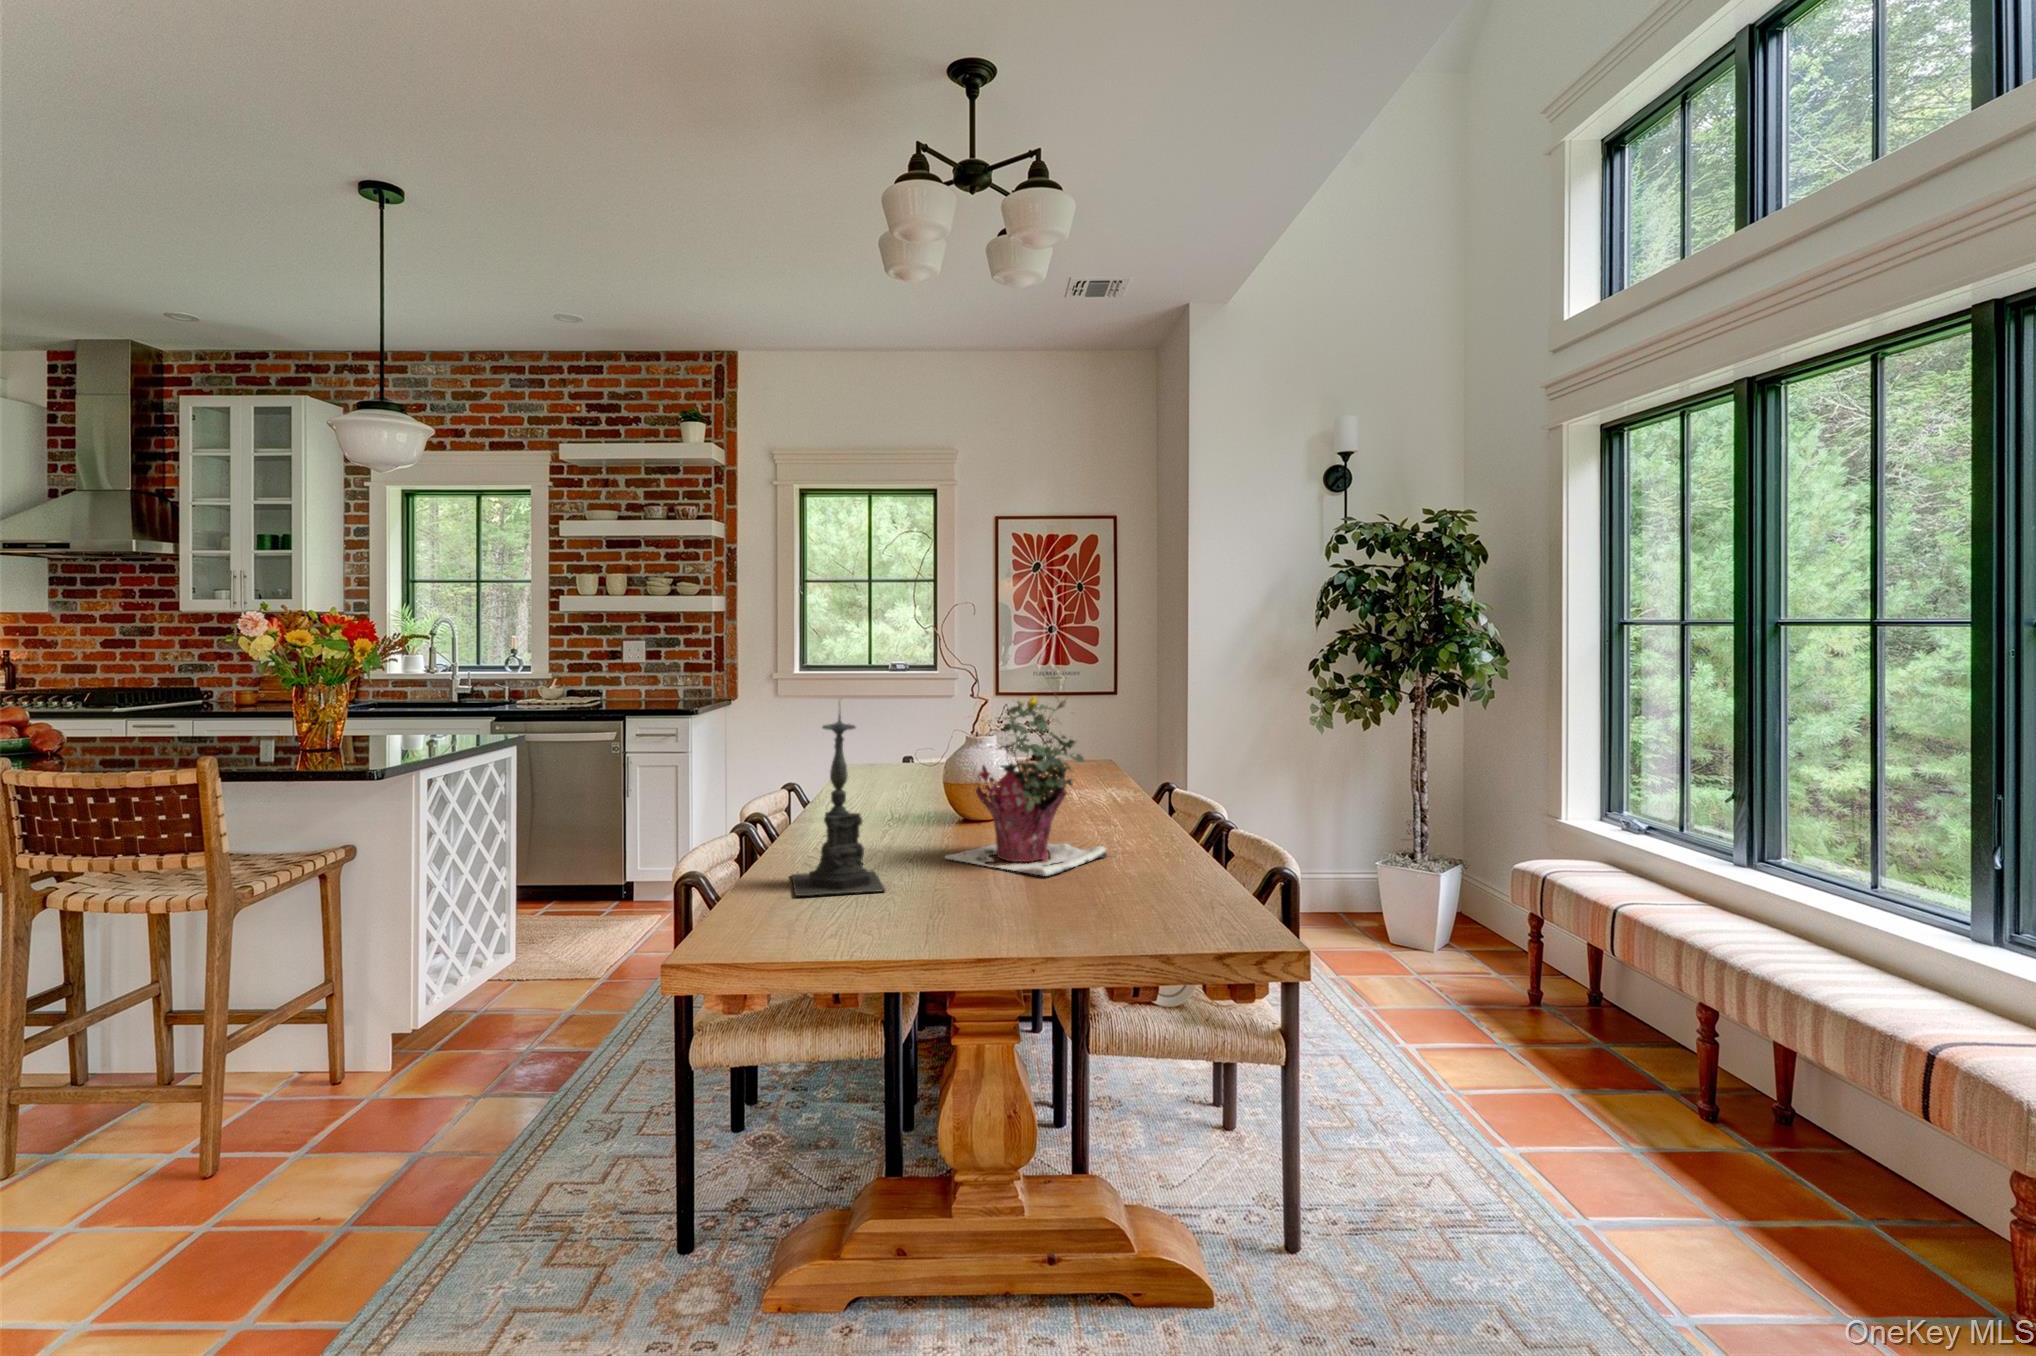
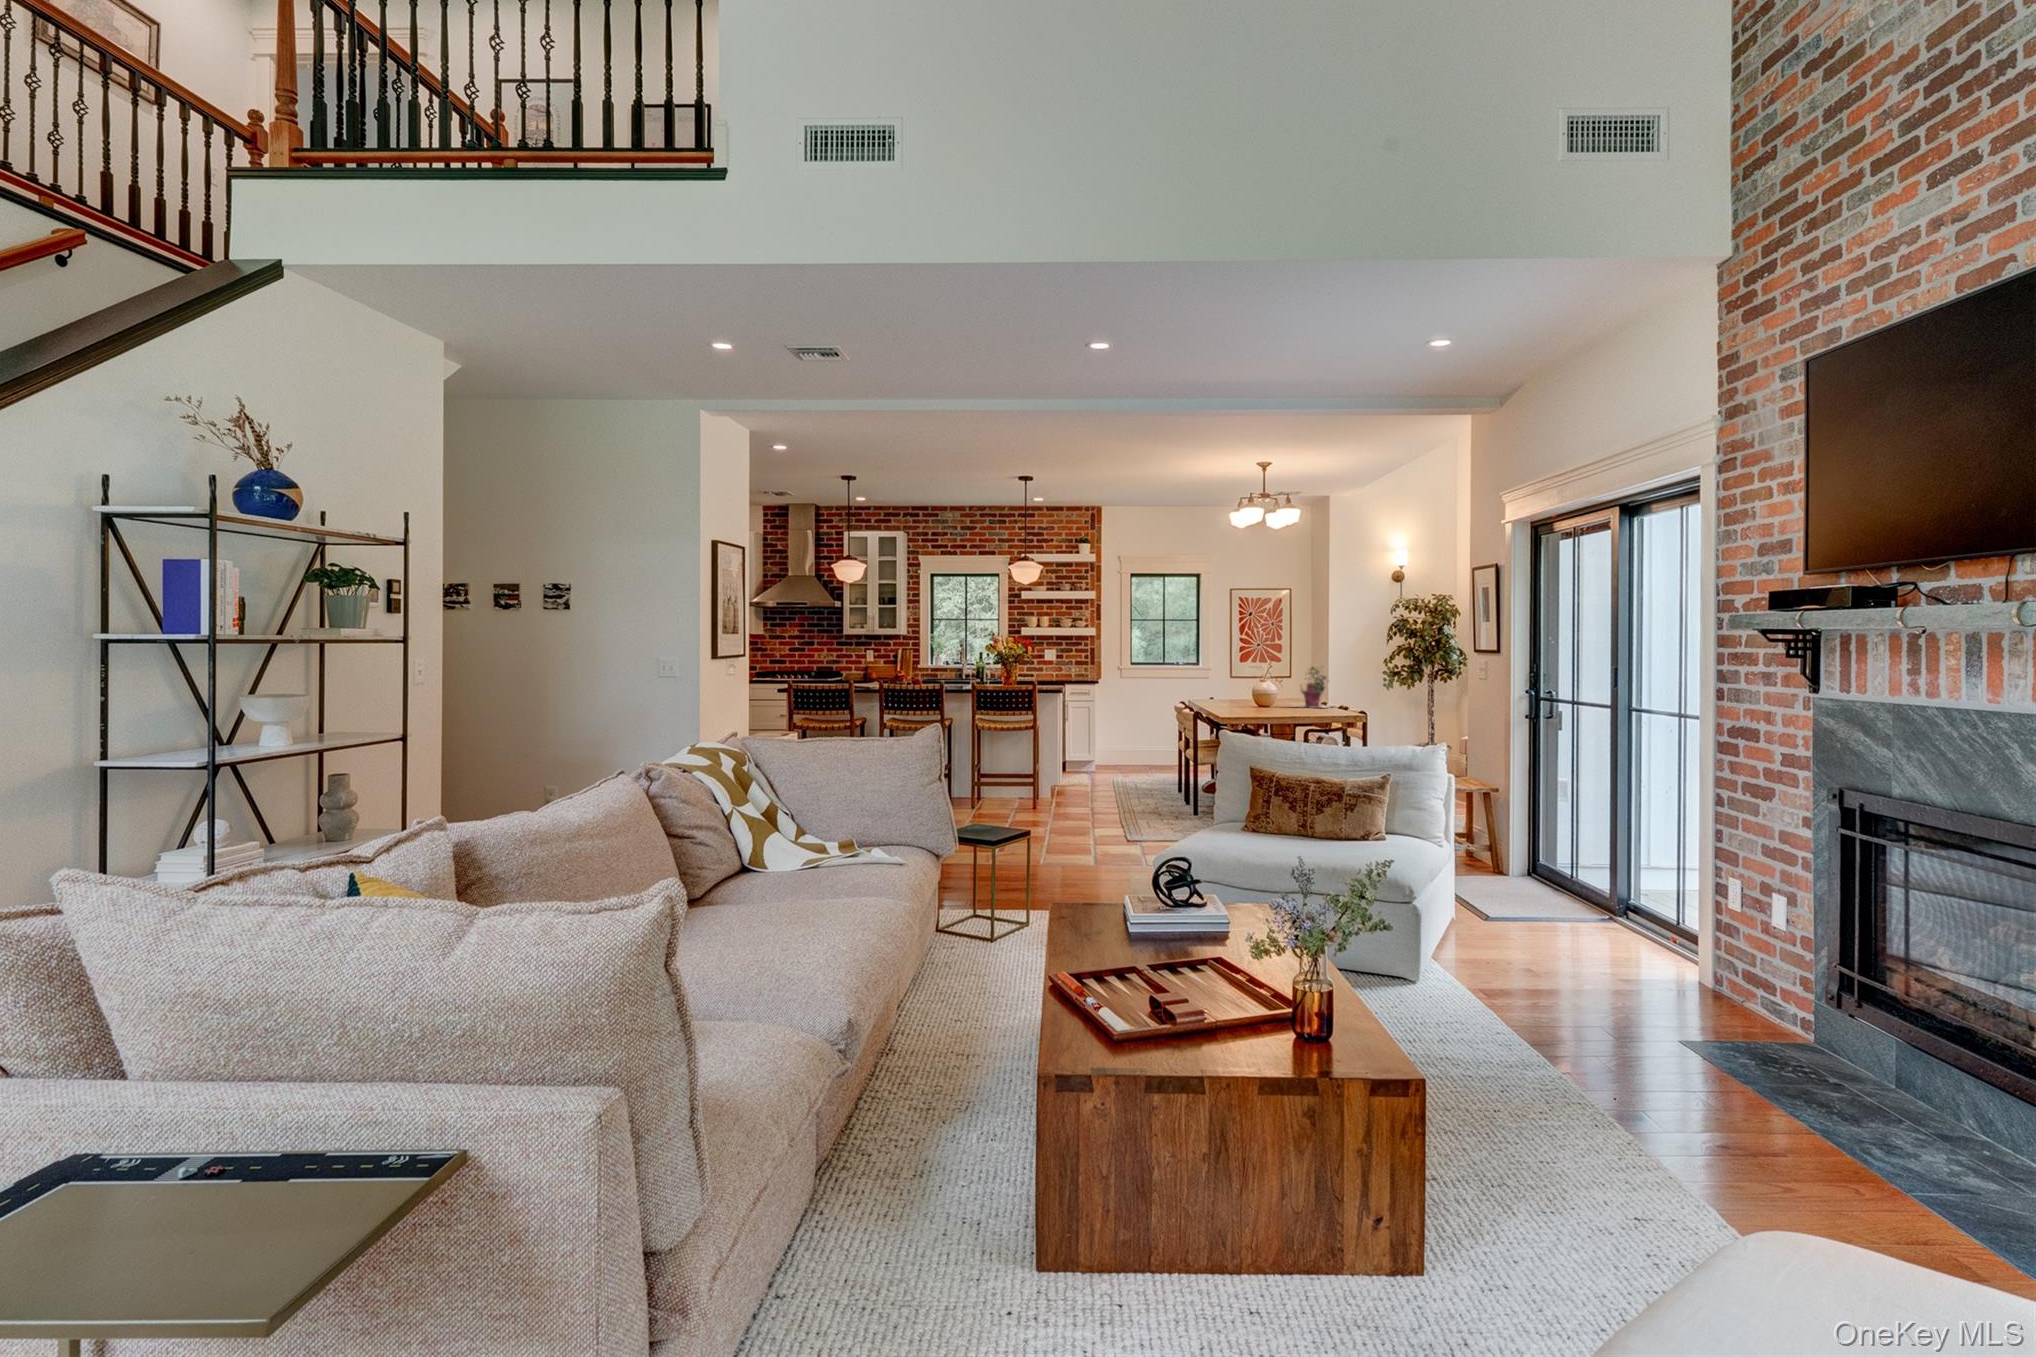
candle holder: present [791,714,885,896] -> none [1260,664,1289,709]

